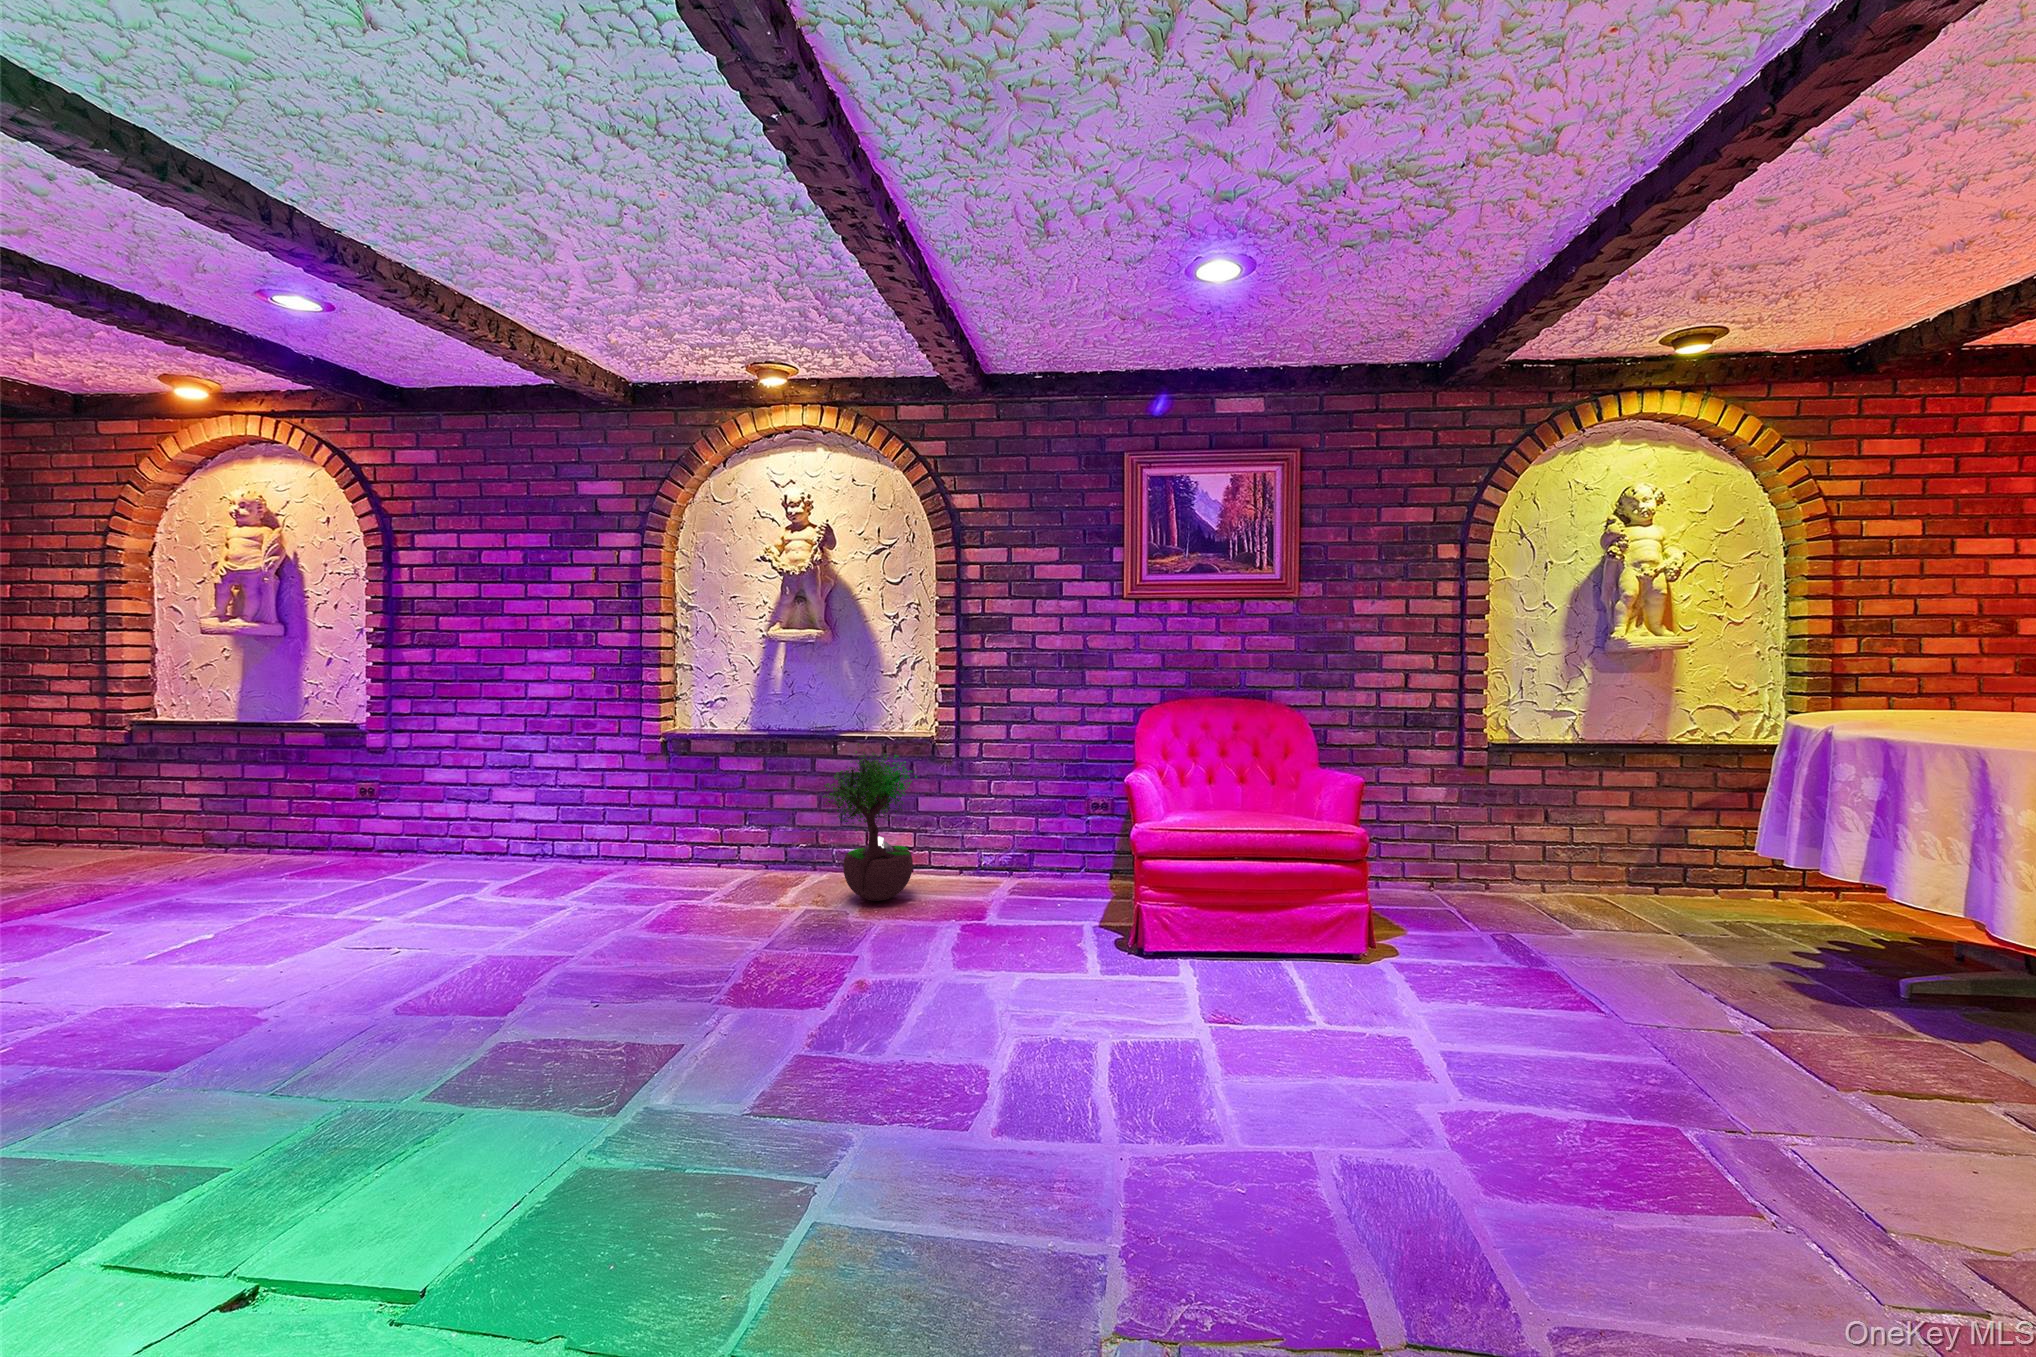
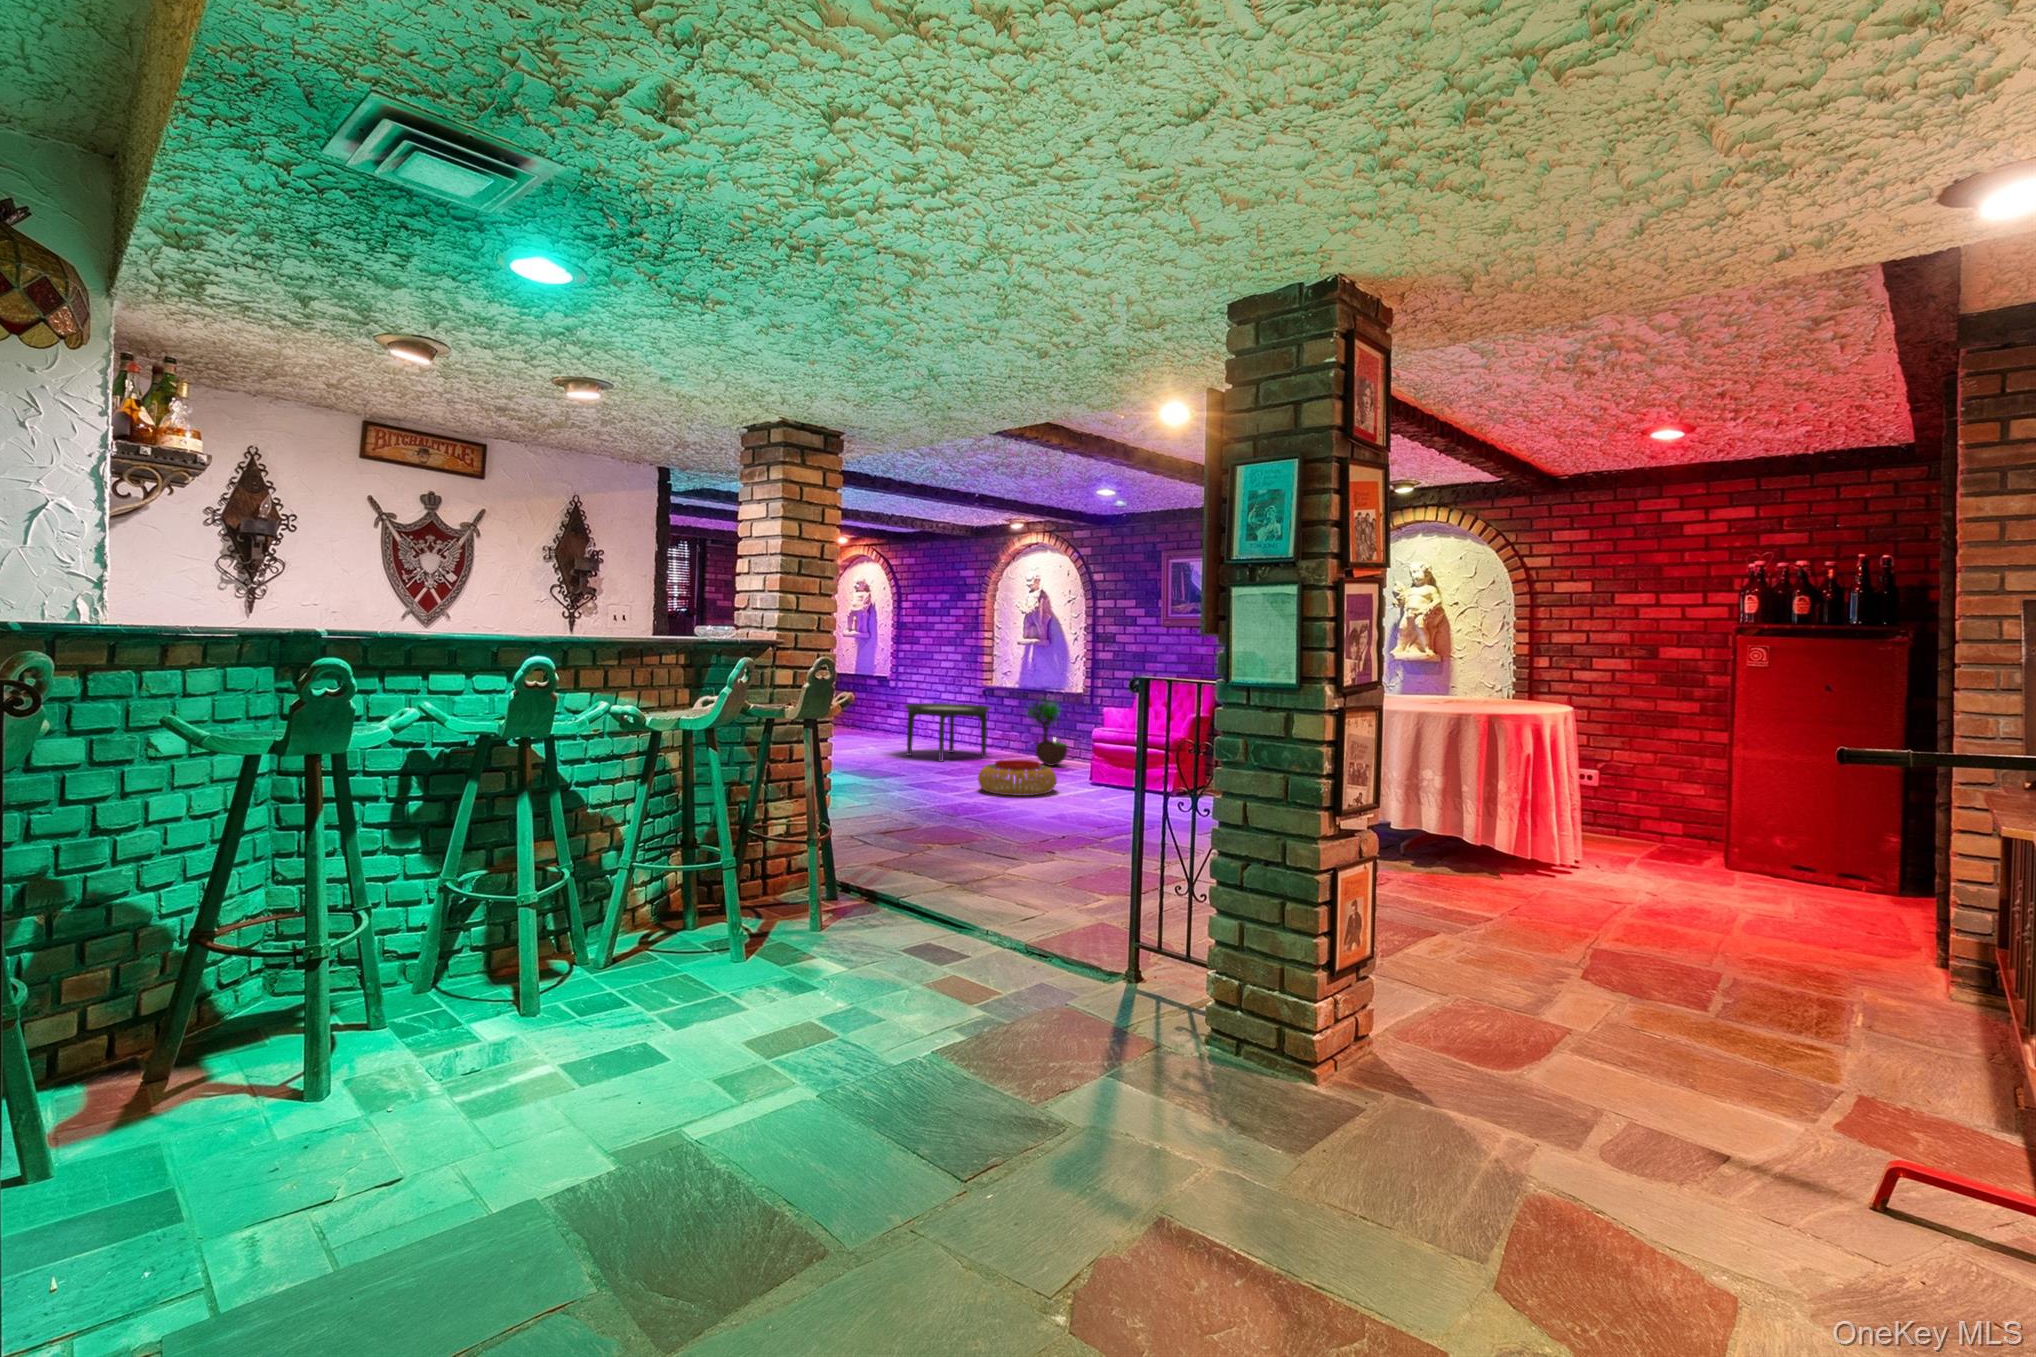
round table: none [467,778,708,946] -> present [904,703,990,762]
pouf: none [936,962,1171,1125] -> present [978,759,1057,796]

